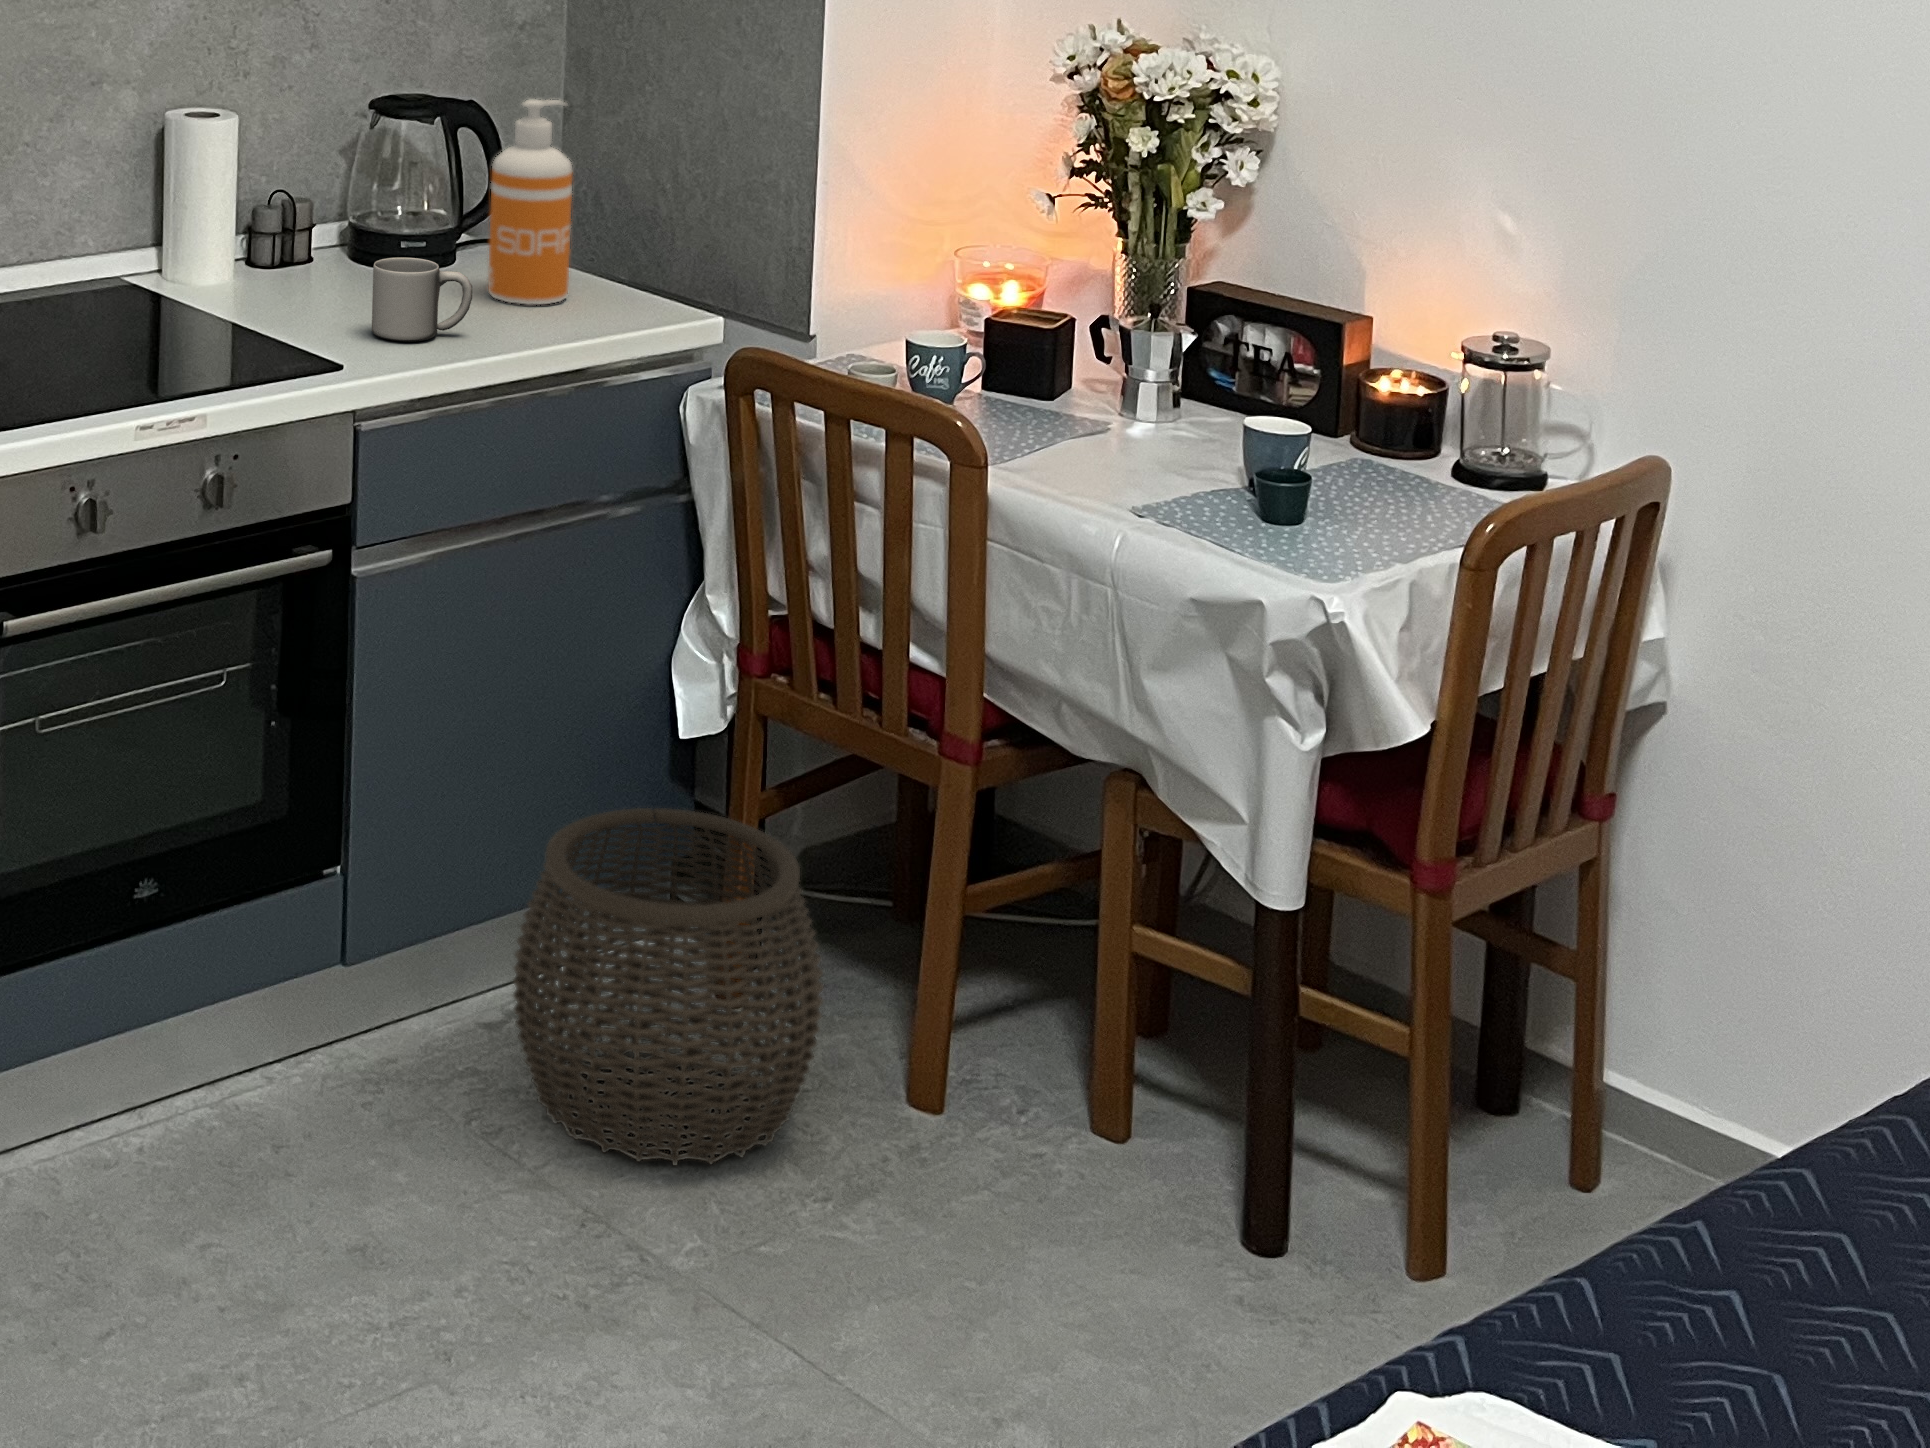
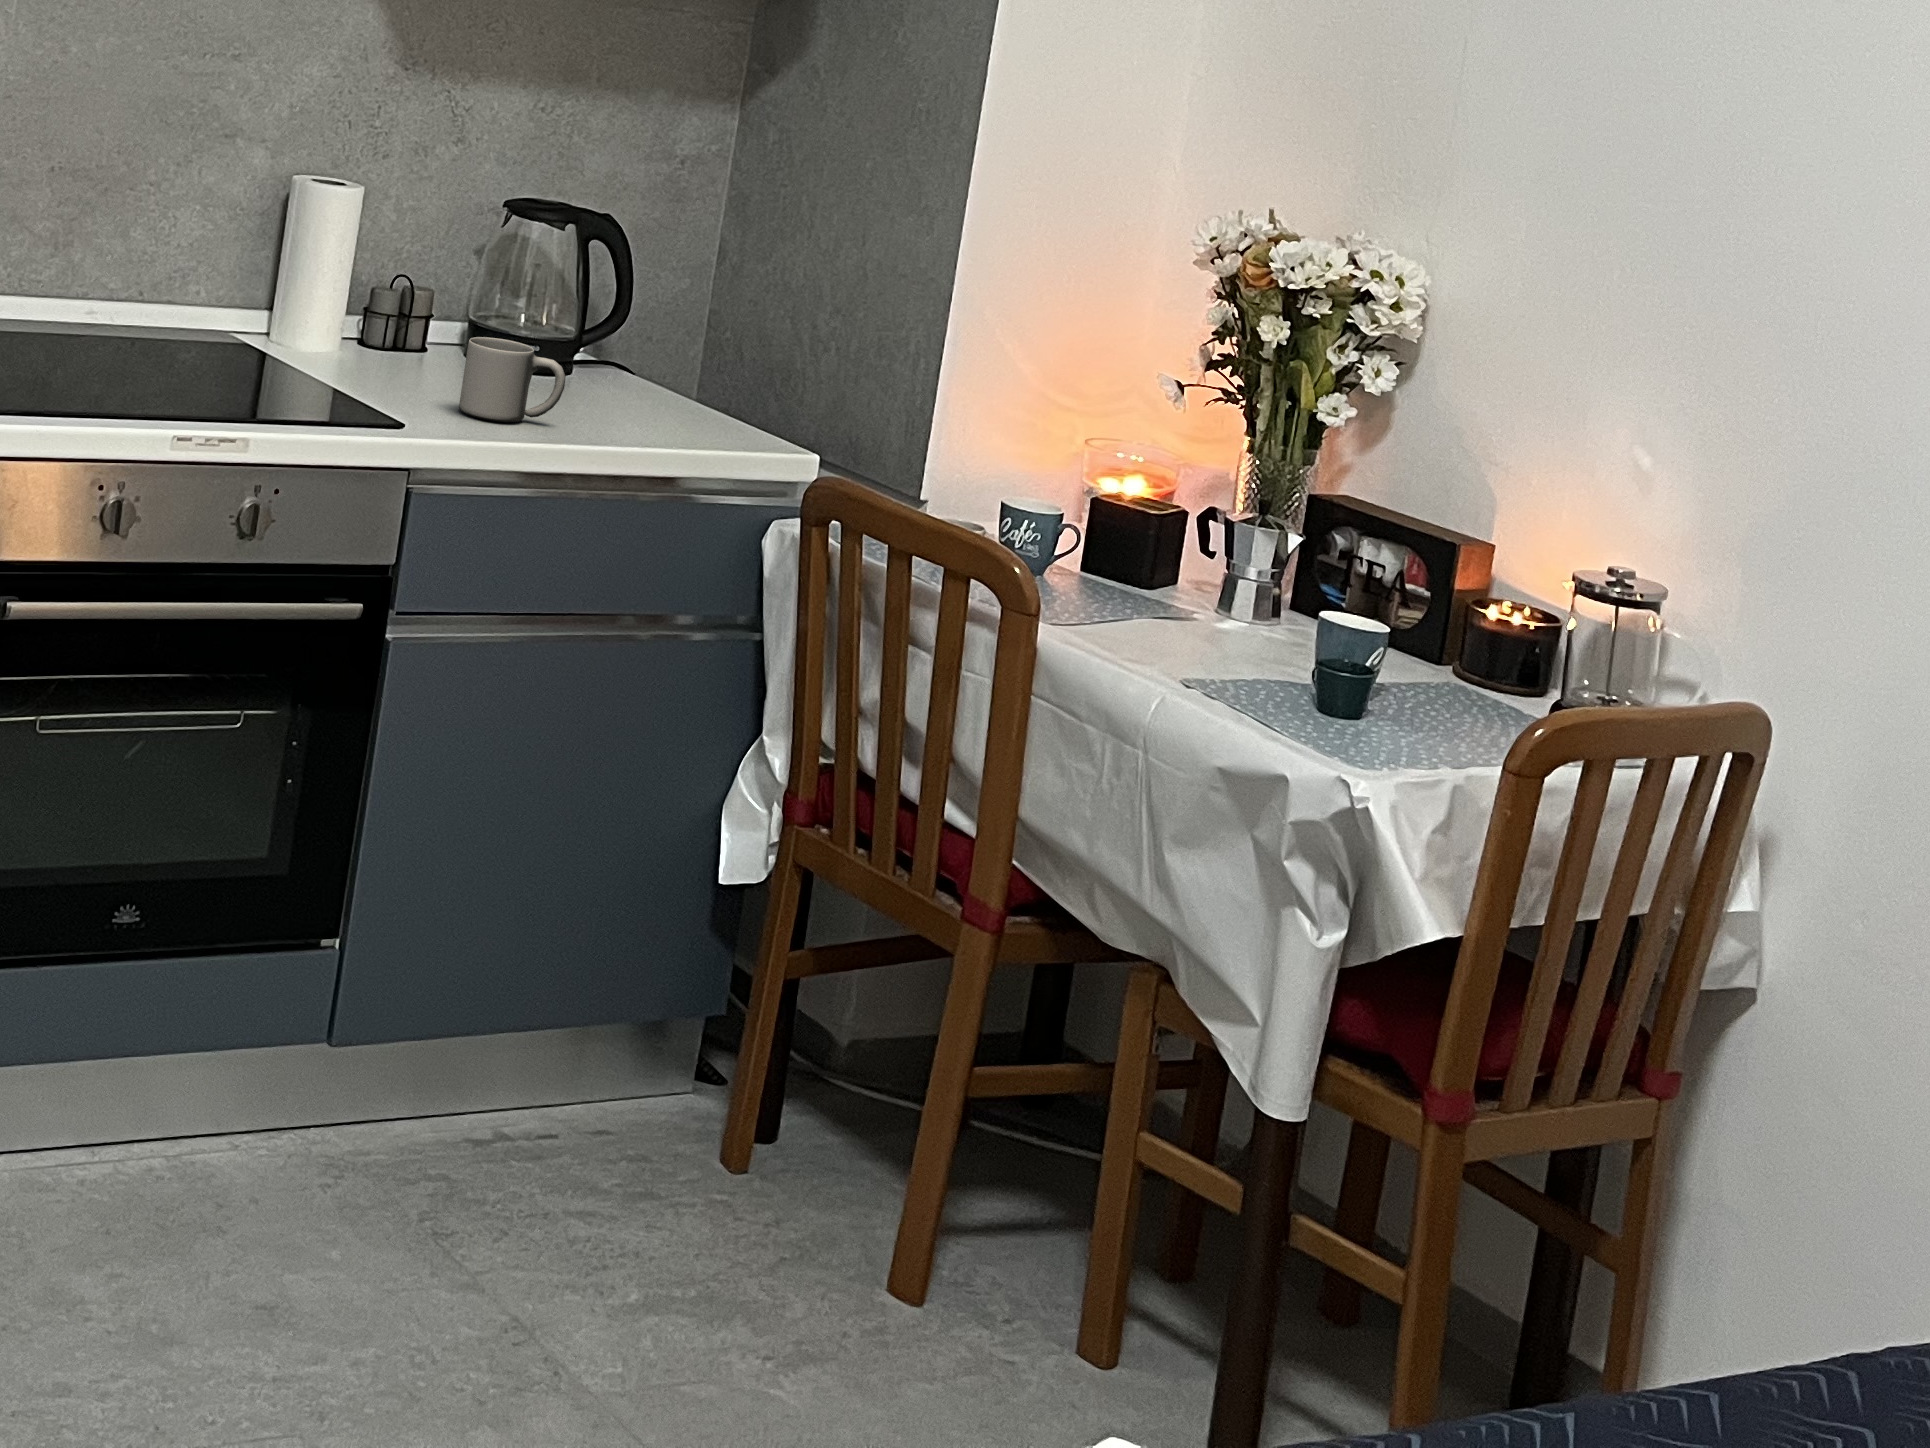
soap dispenser: present [488,99,573,305] -> none [597,208,701,417]
woven basket: present [513,808,824,1165] -> none [488,929,812,1303]

